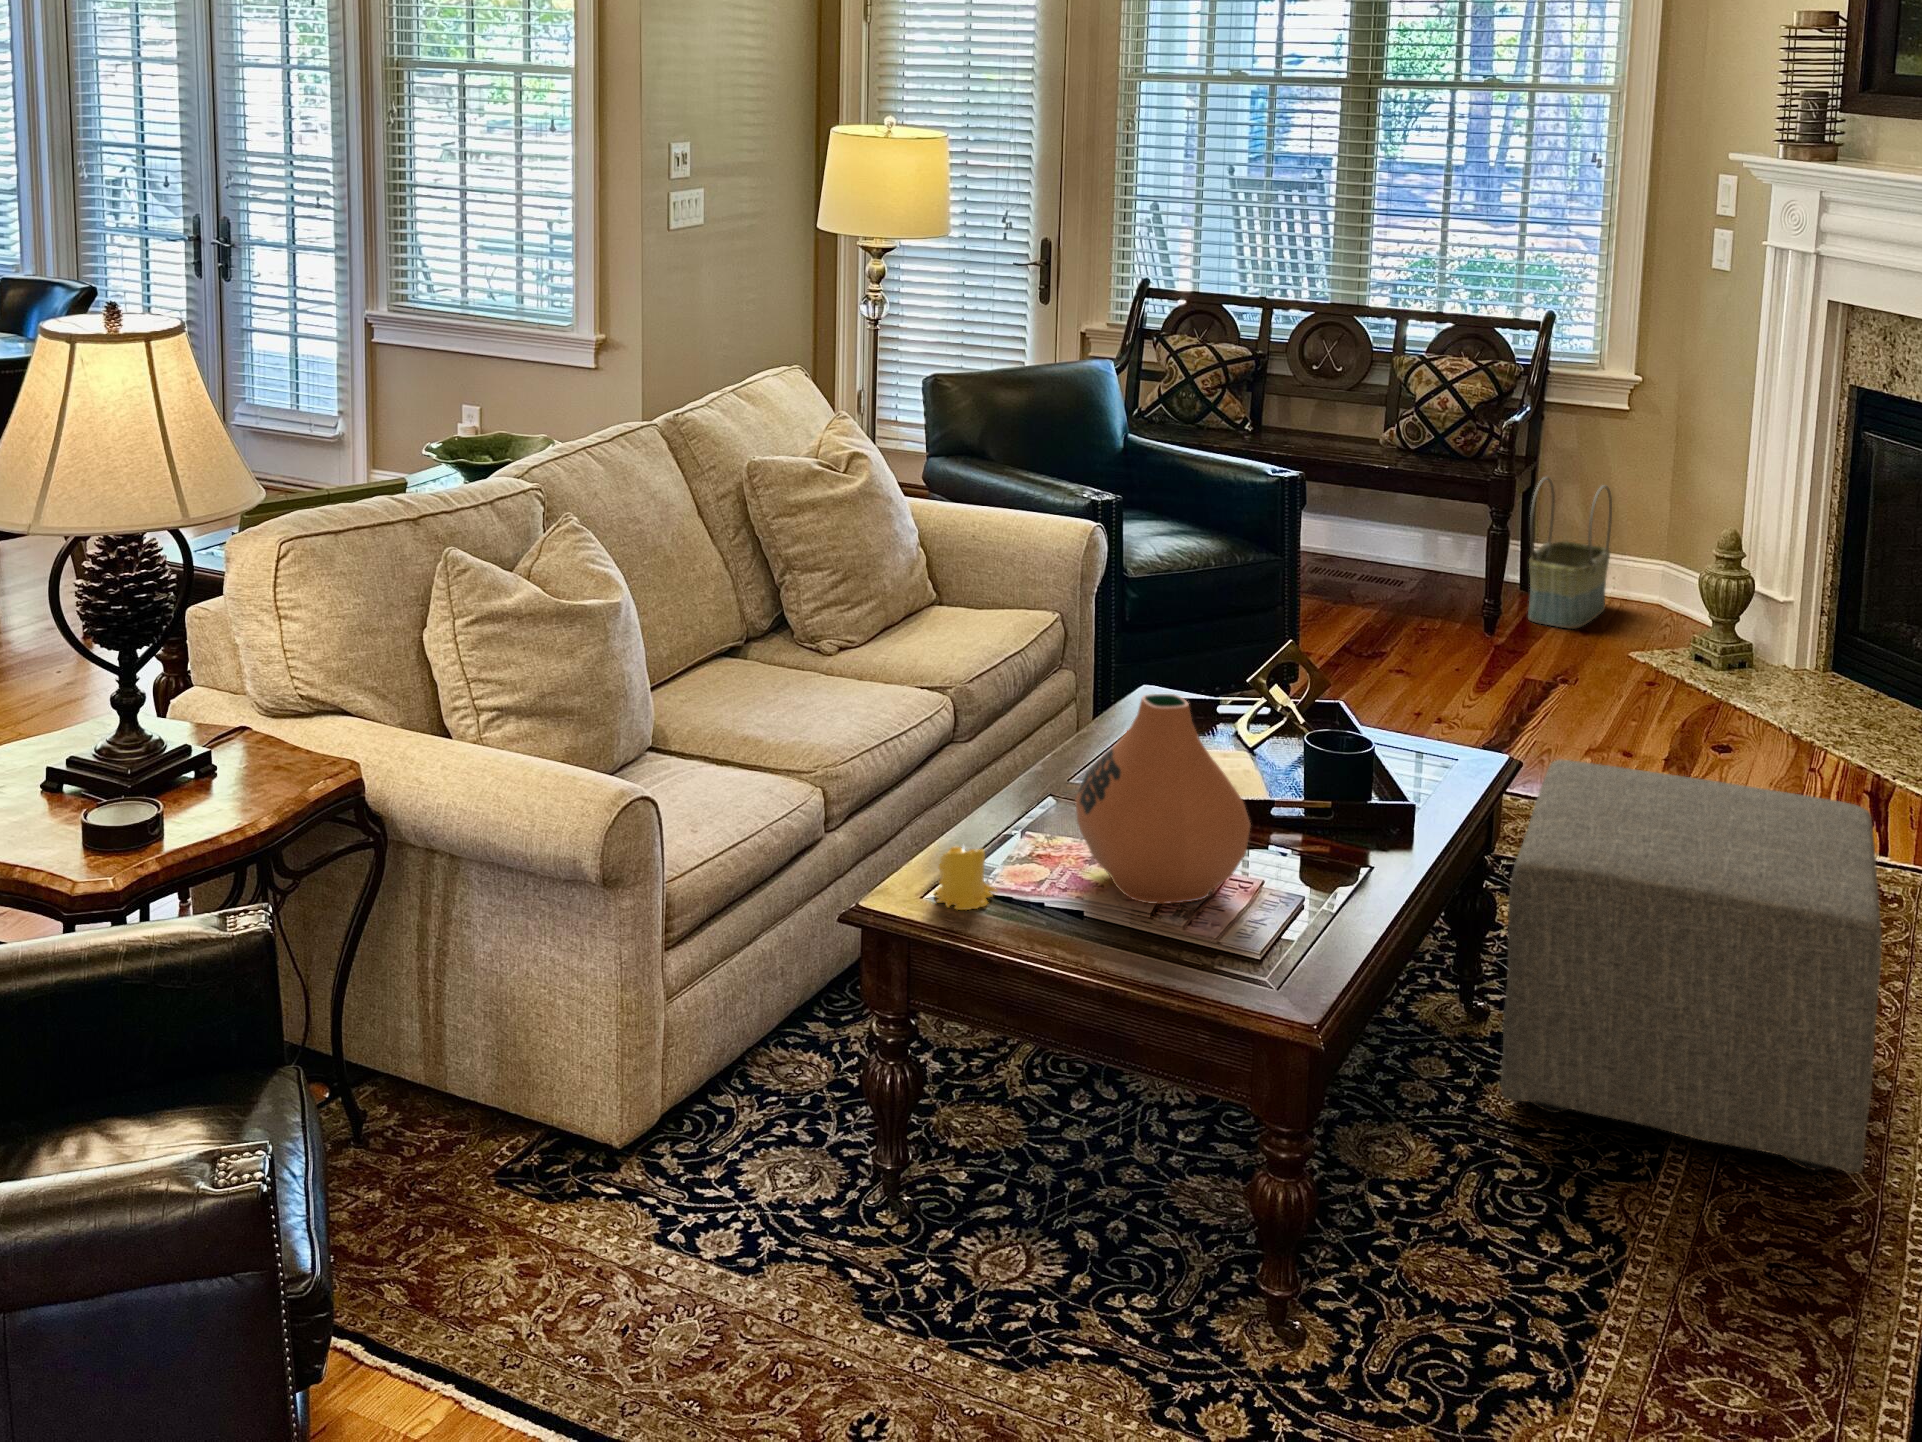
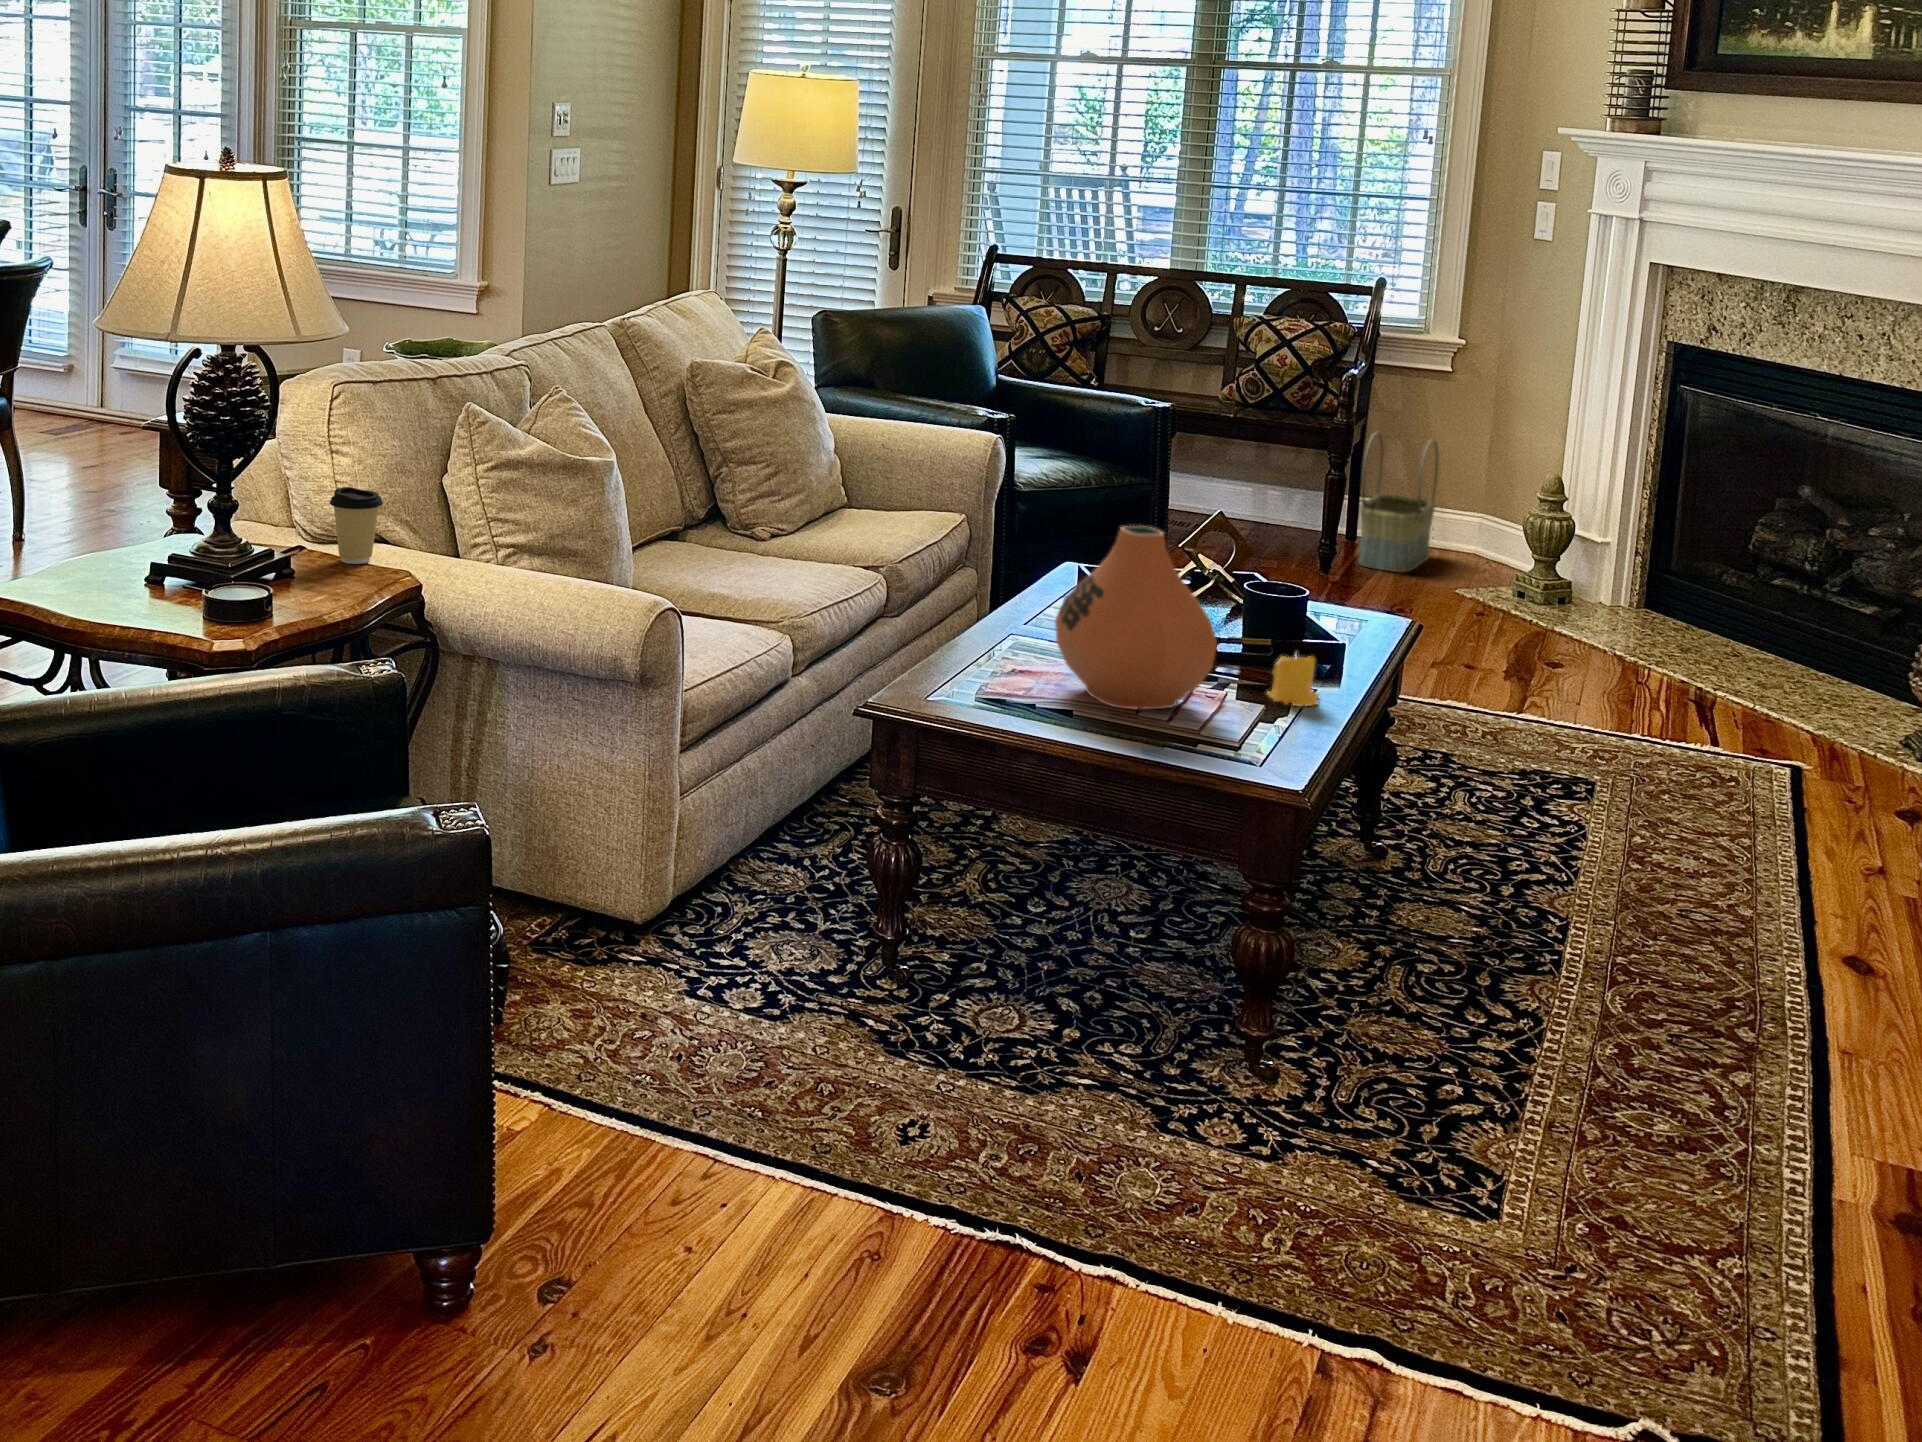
coffee cup: none [268,660,329,748] -> present [330,487,383,564]
ottoman: present [1501,759,1882,1174] -> none [1413,628,1764,970]
candle: present [935,846,997,910] -> present [1267,655,1319,706]

